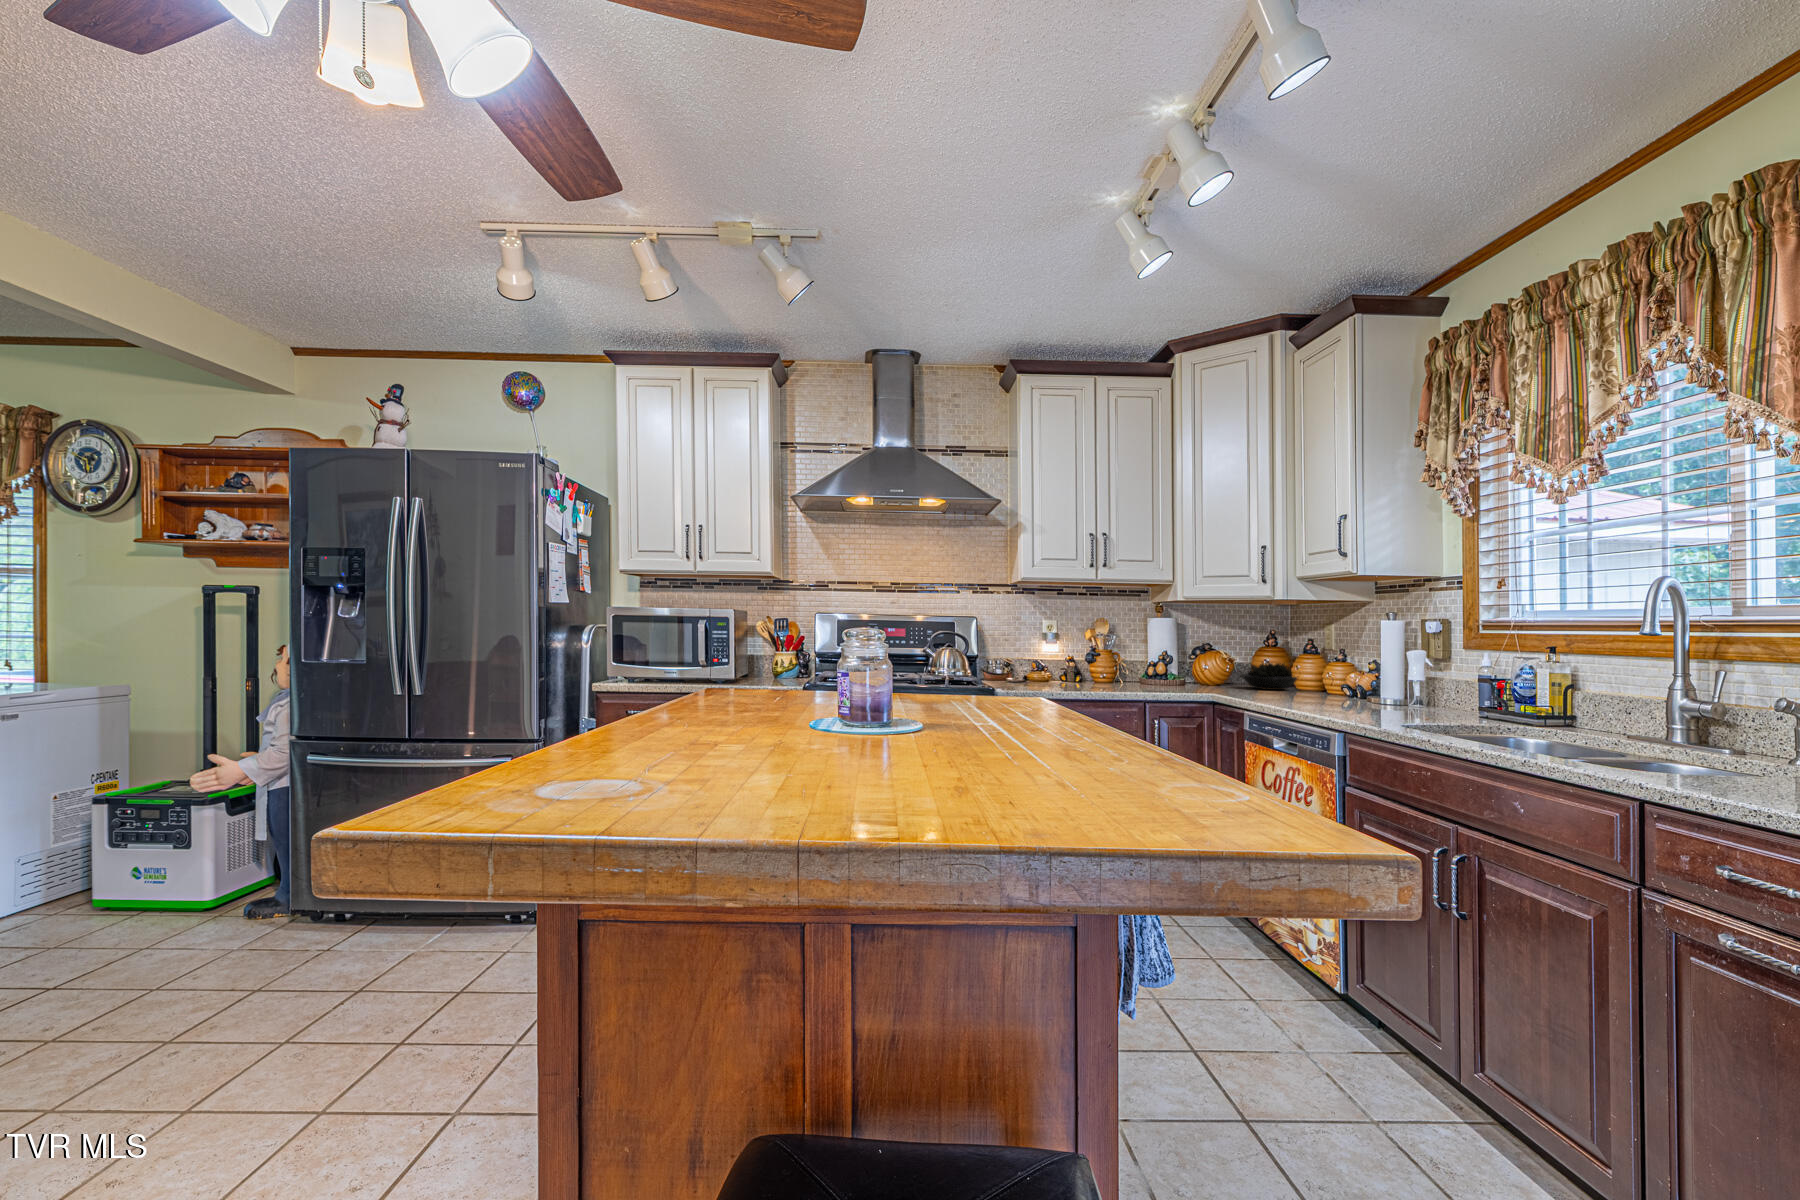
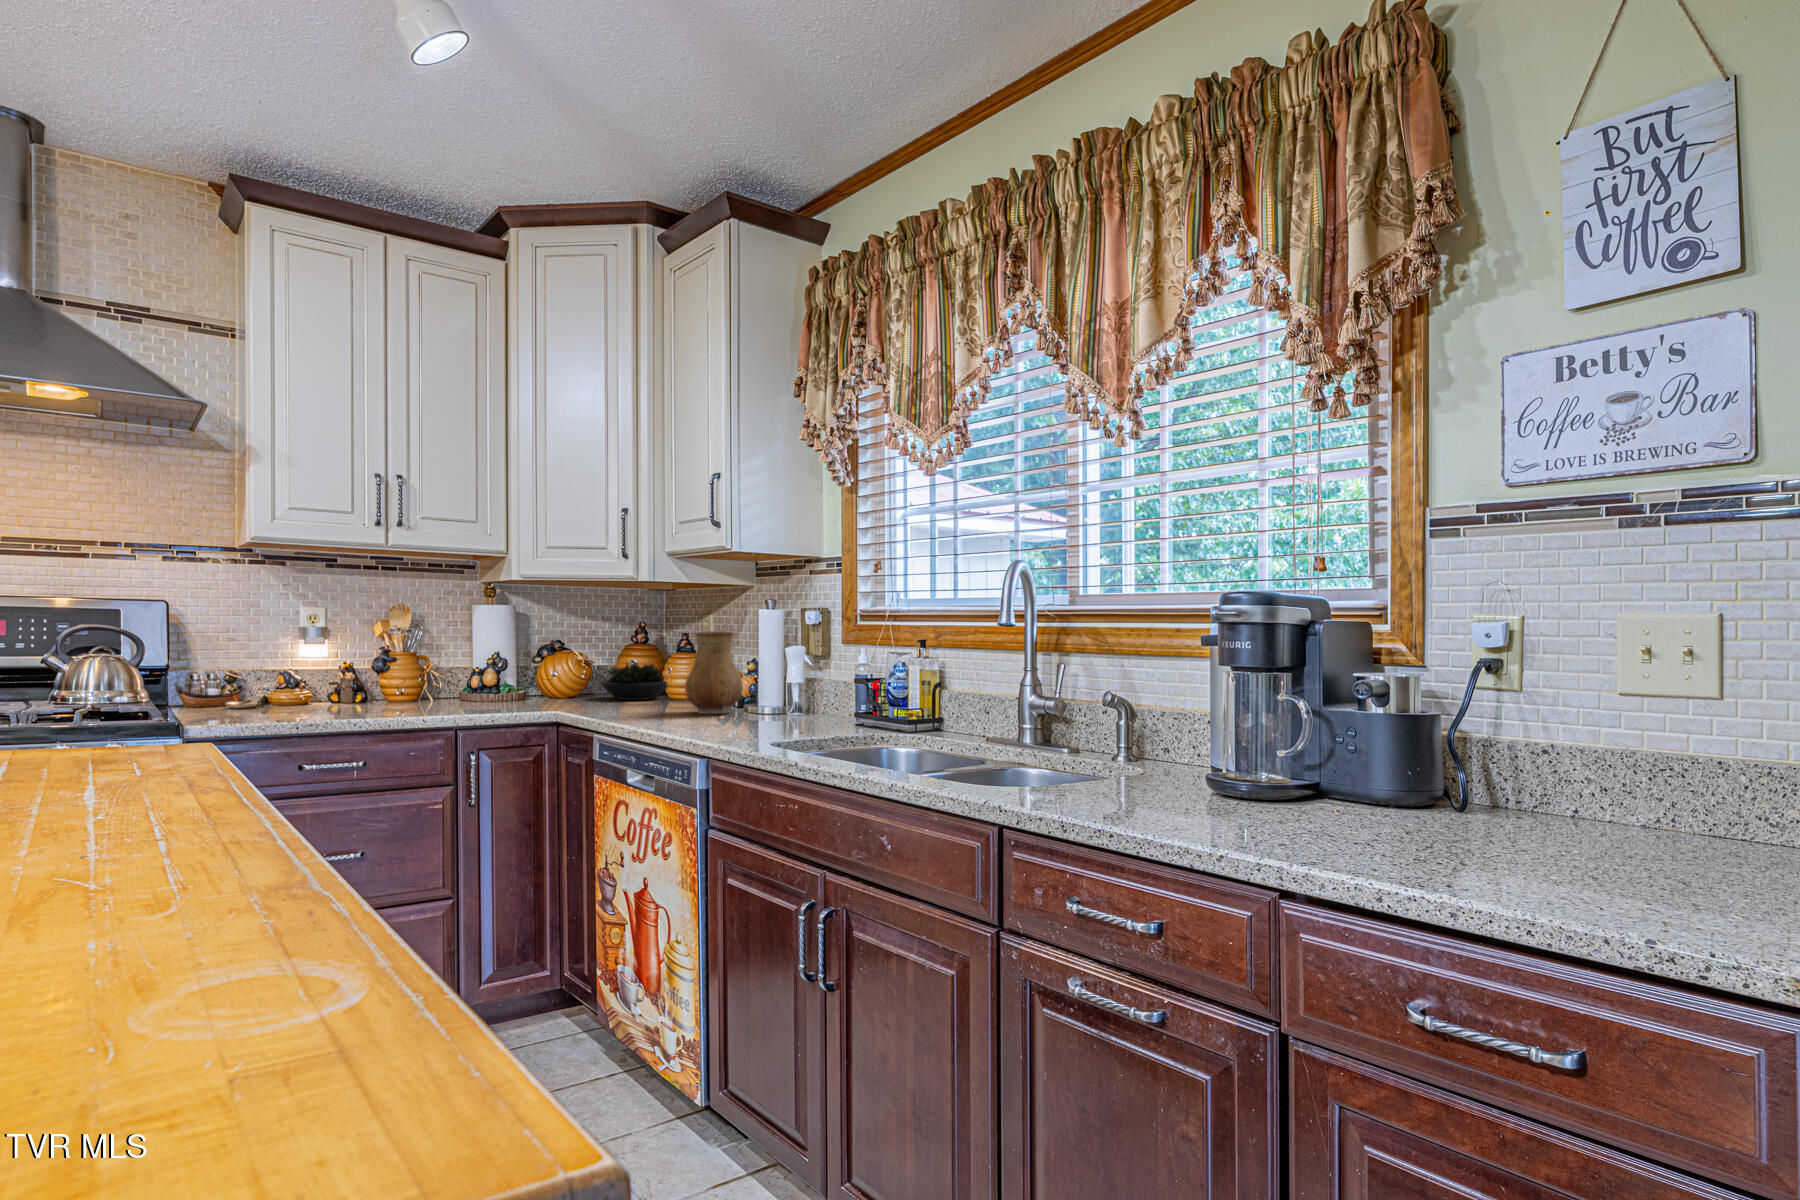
ceramic pitcher: none [1316,638,1367,703] -> present [685,631,743,714]

